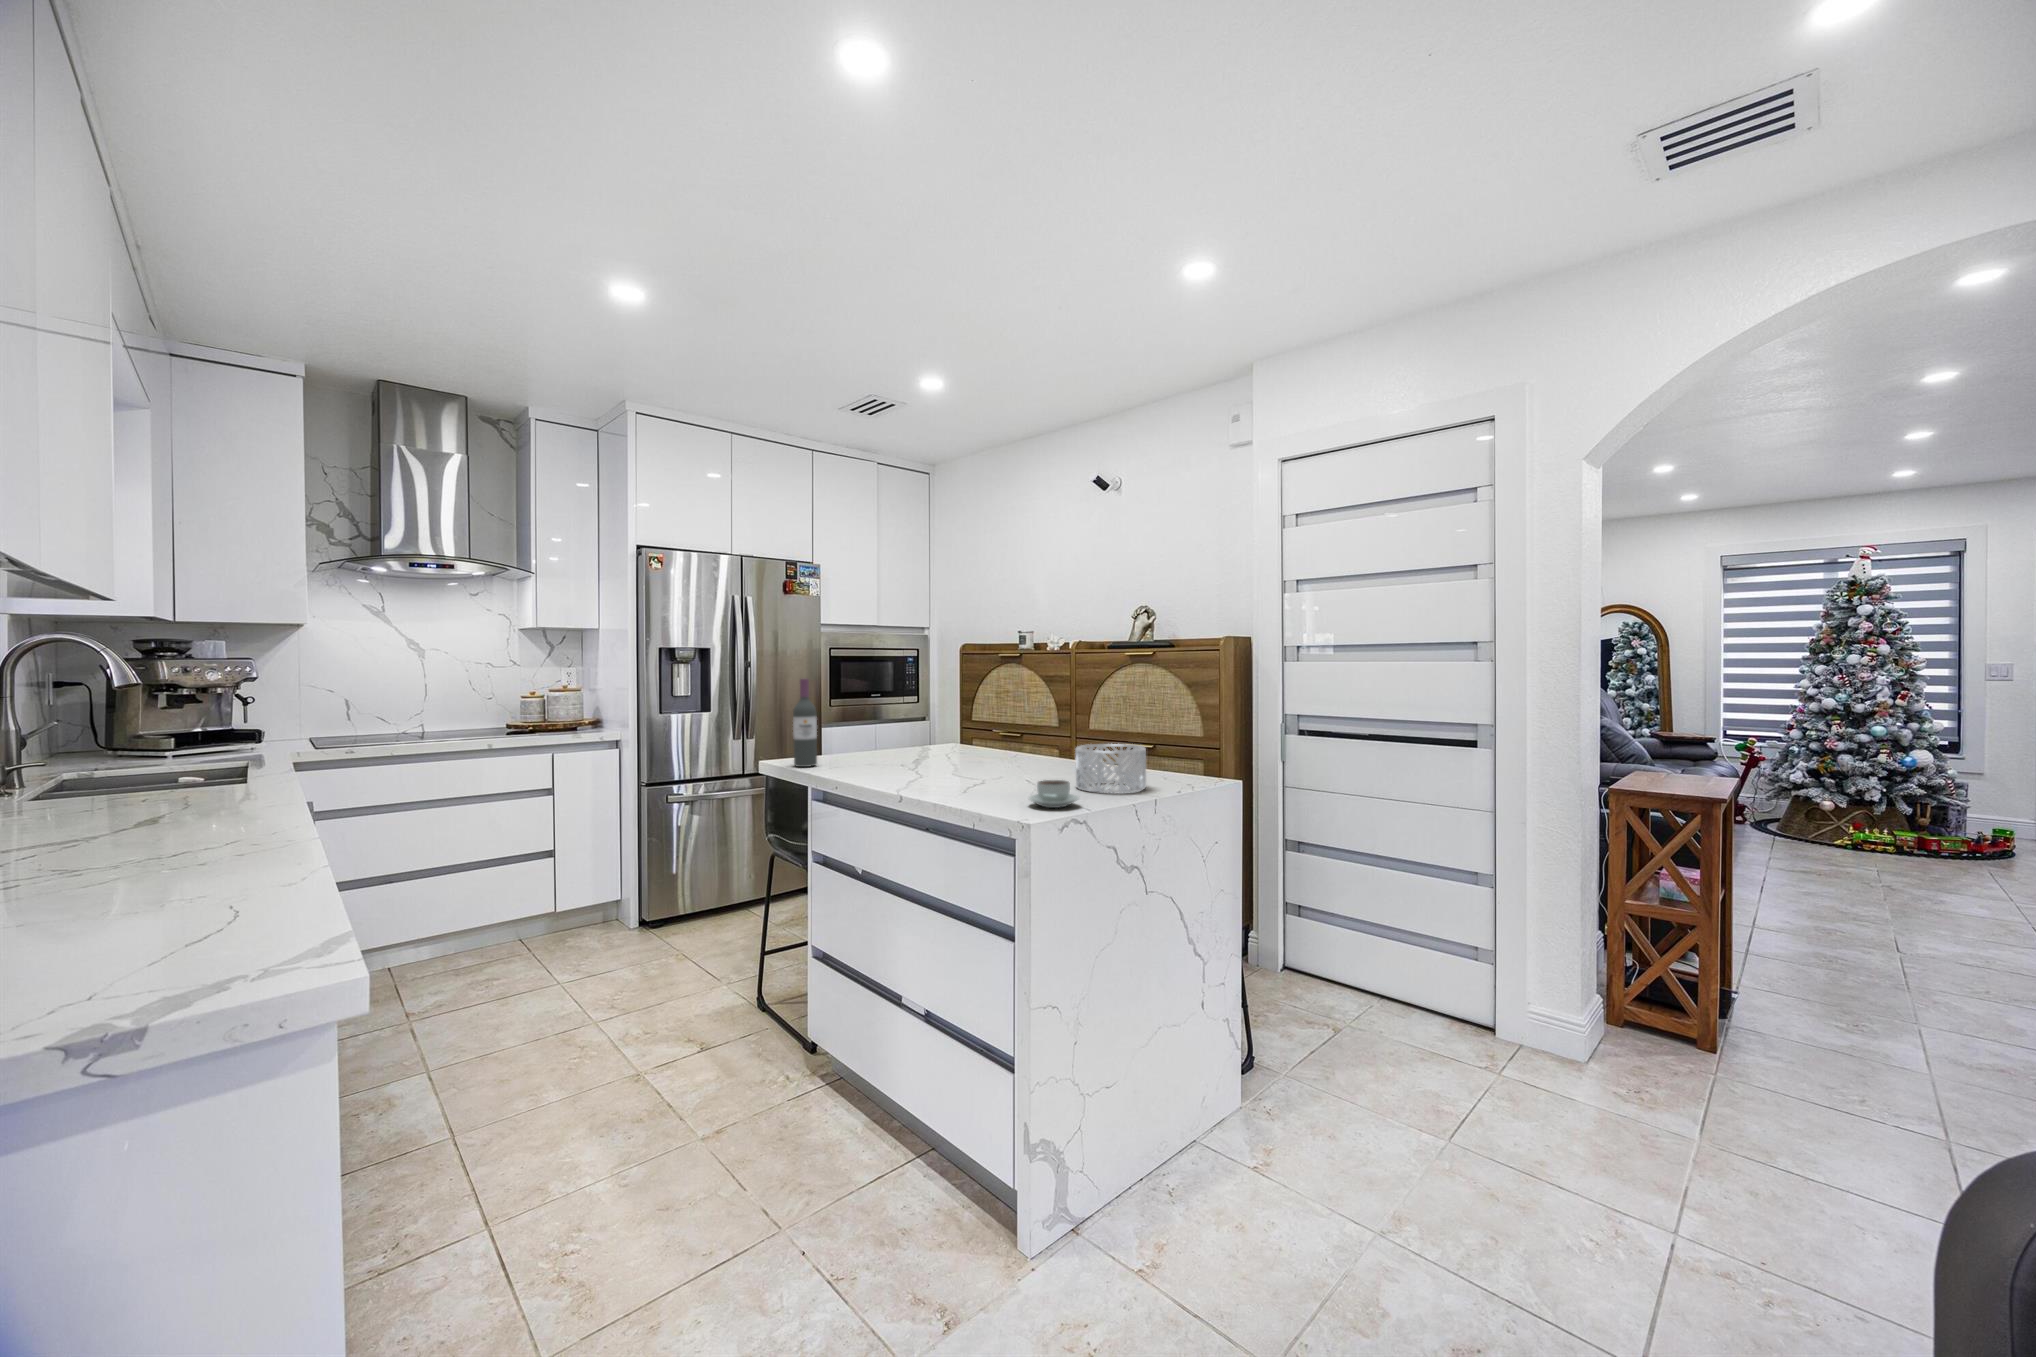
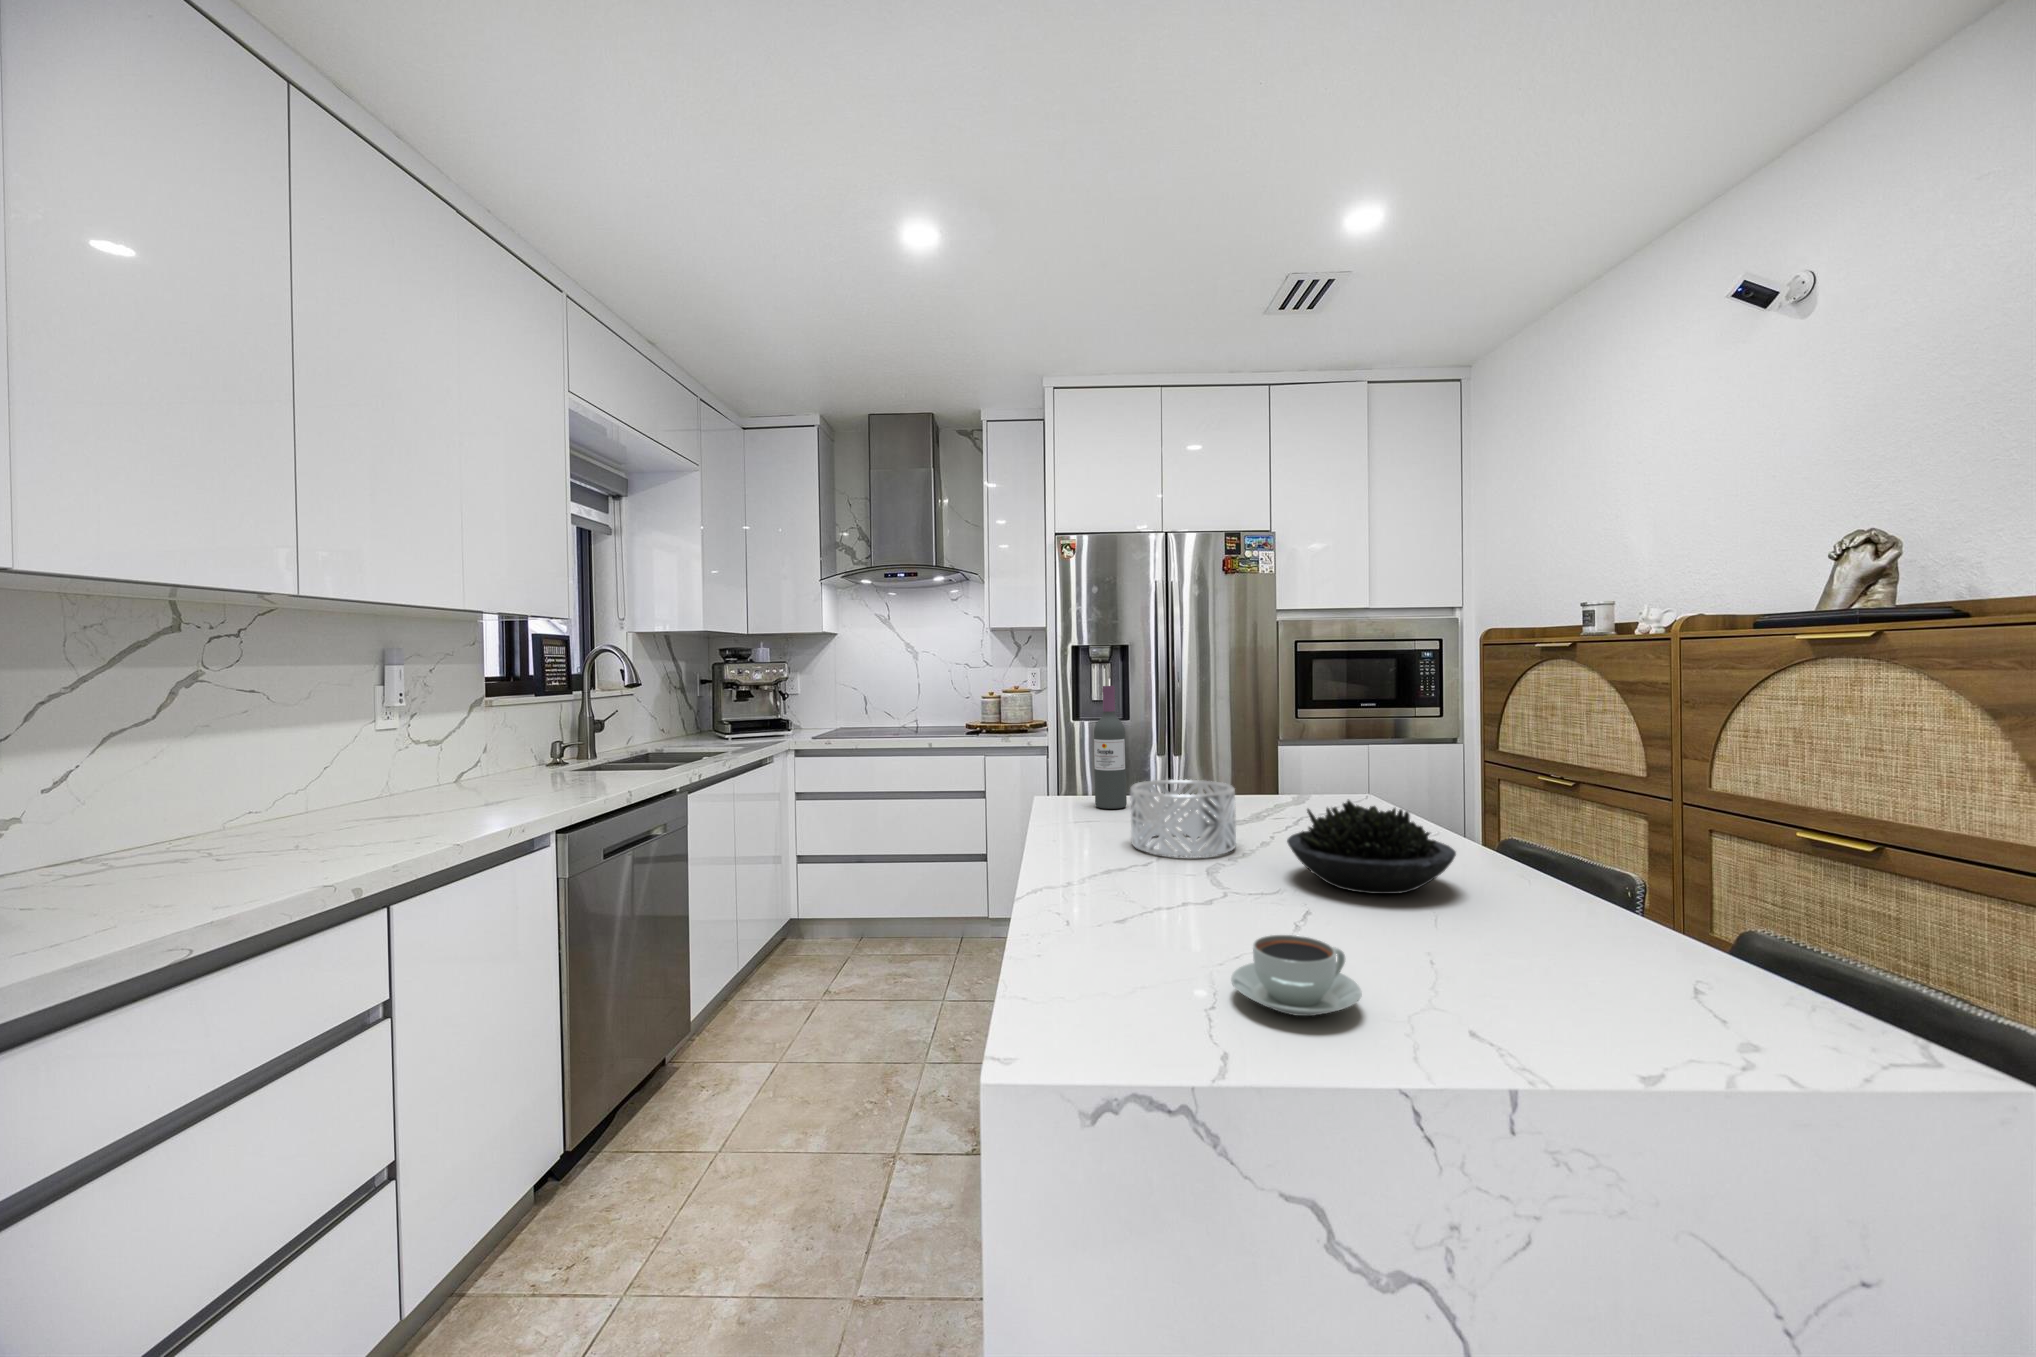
succulent plant: none [972,735,1051,779] -> present [1287,800,1456,894]
decorative bowl: present [1075,744,1146,793] -> present [1130,780,1236,857]

